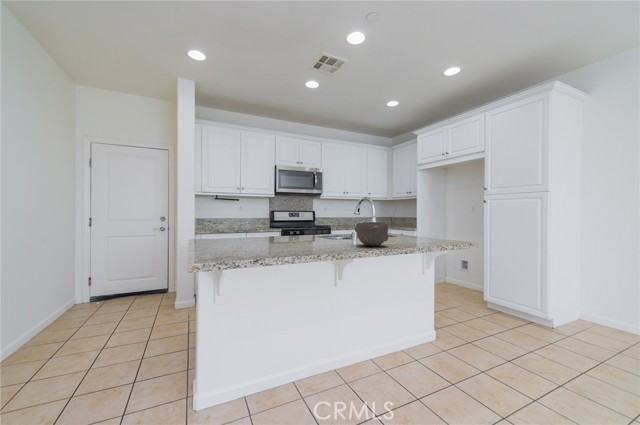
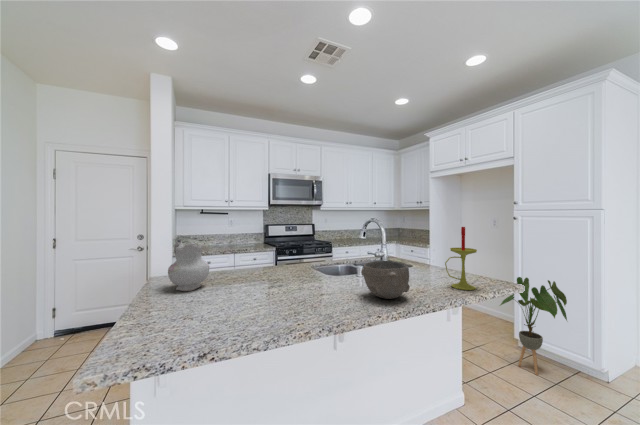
candle: none [416,198,439,244] -> present [445,227,477,290]
ceramic pitcher: none [213,208,242,244] -> present [168,239,209,291]
house plant: none [468,248,520,325] -> present [501,277,567,375]

